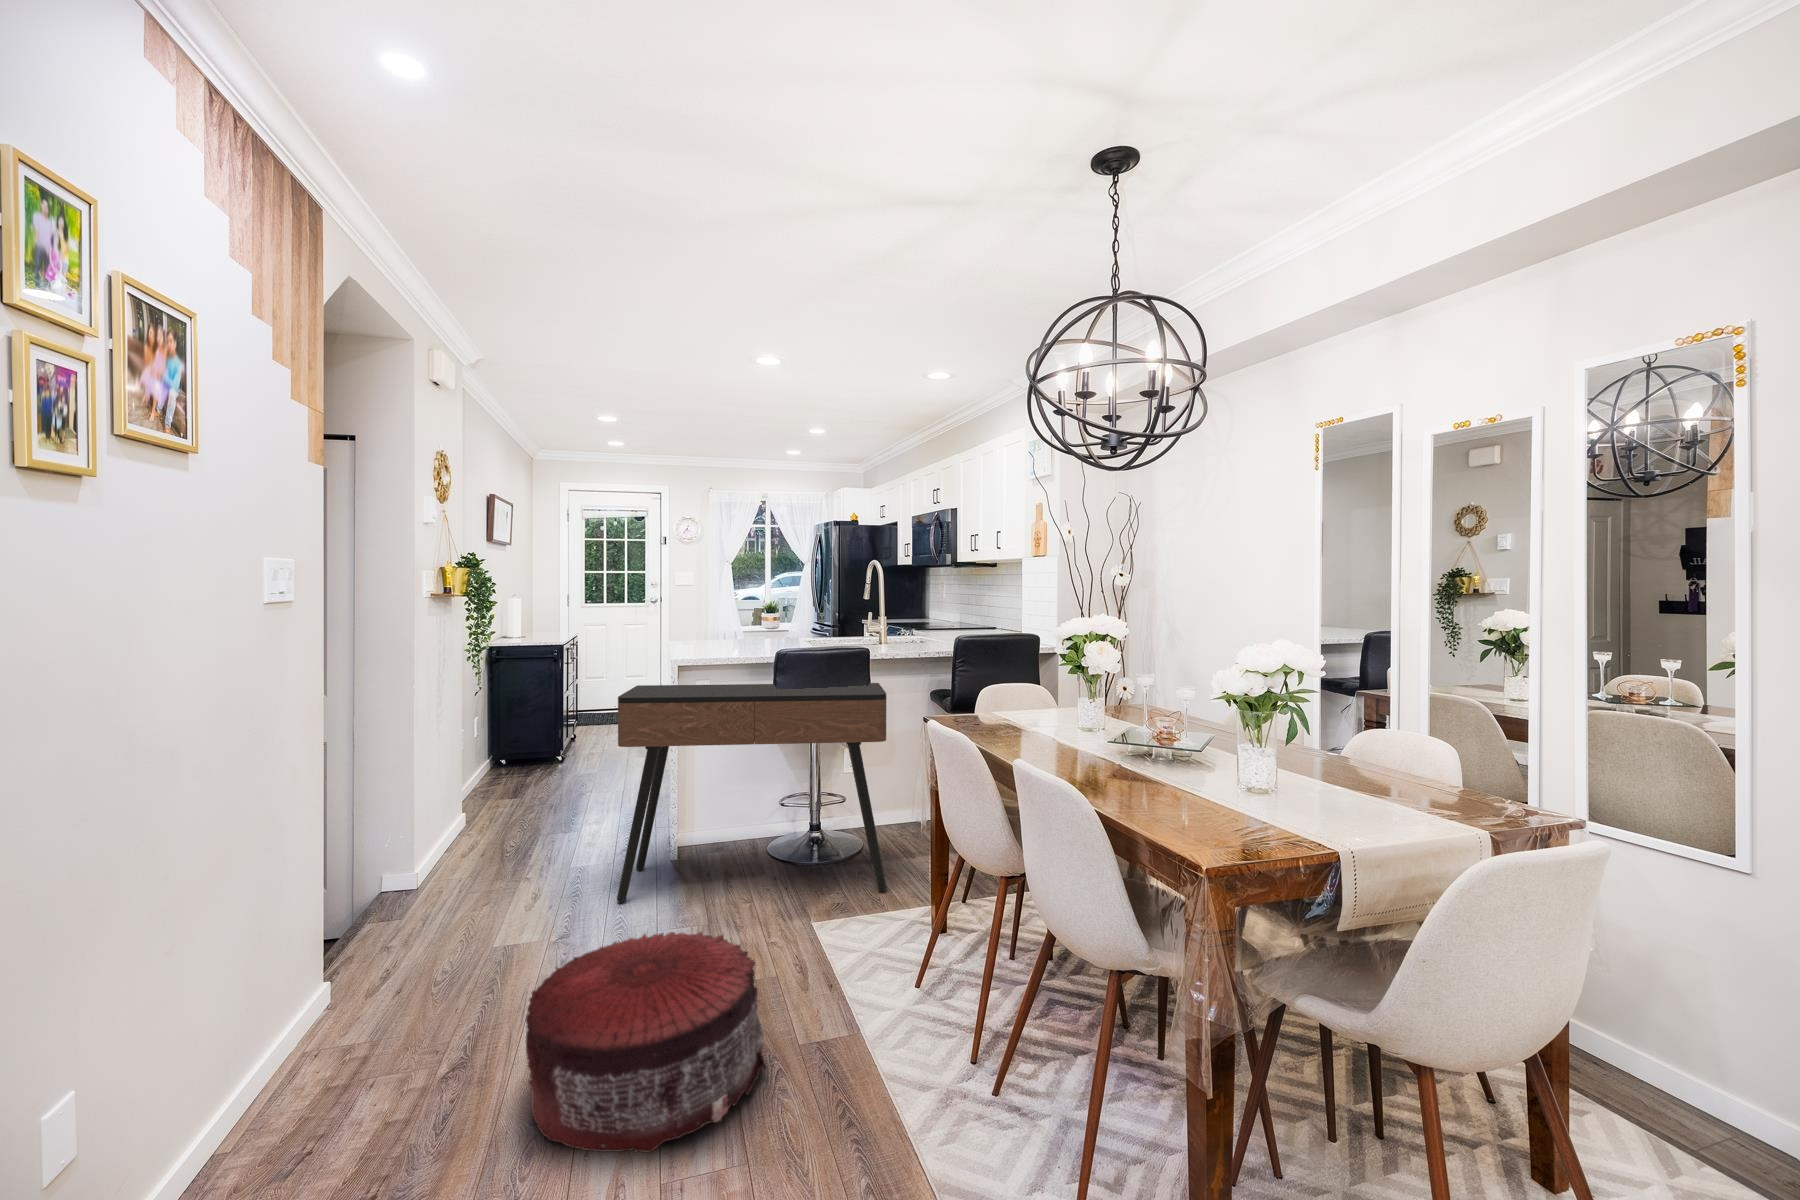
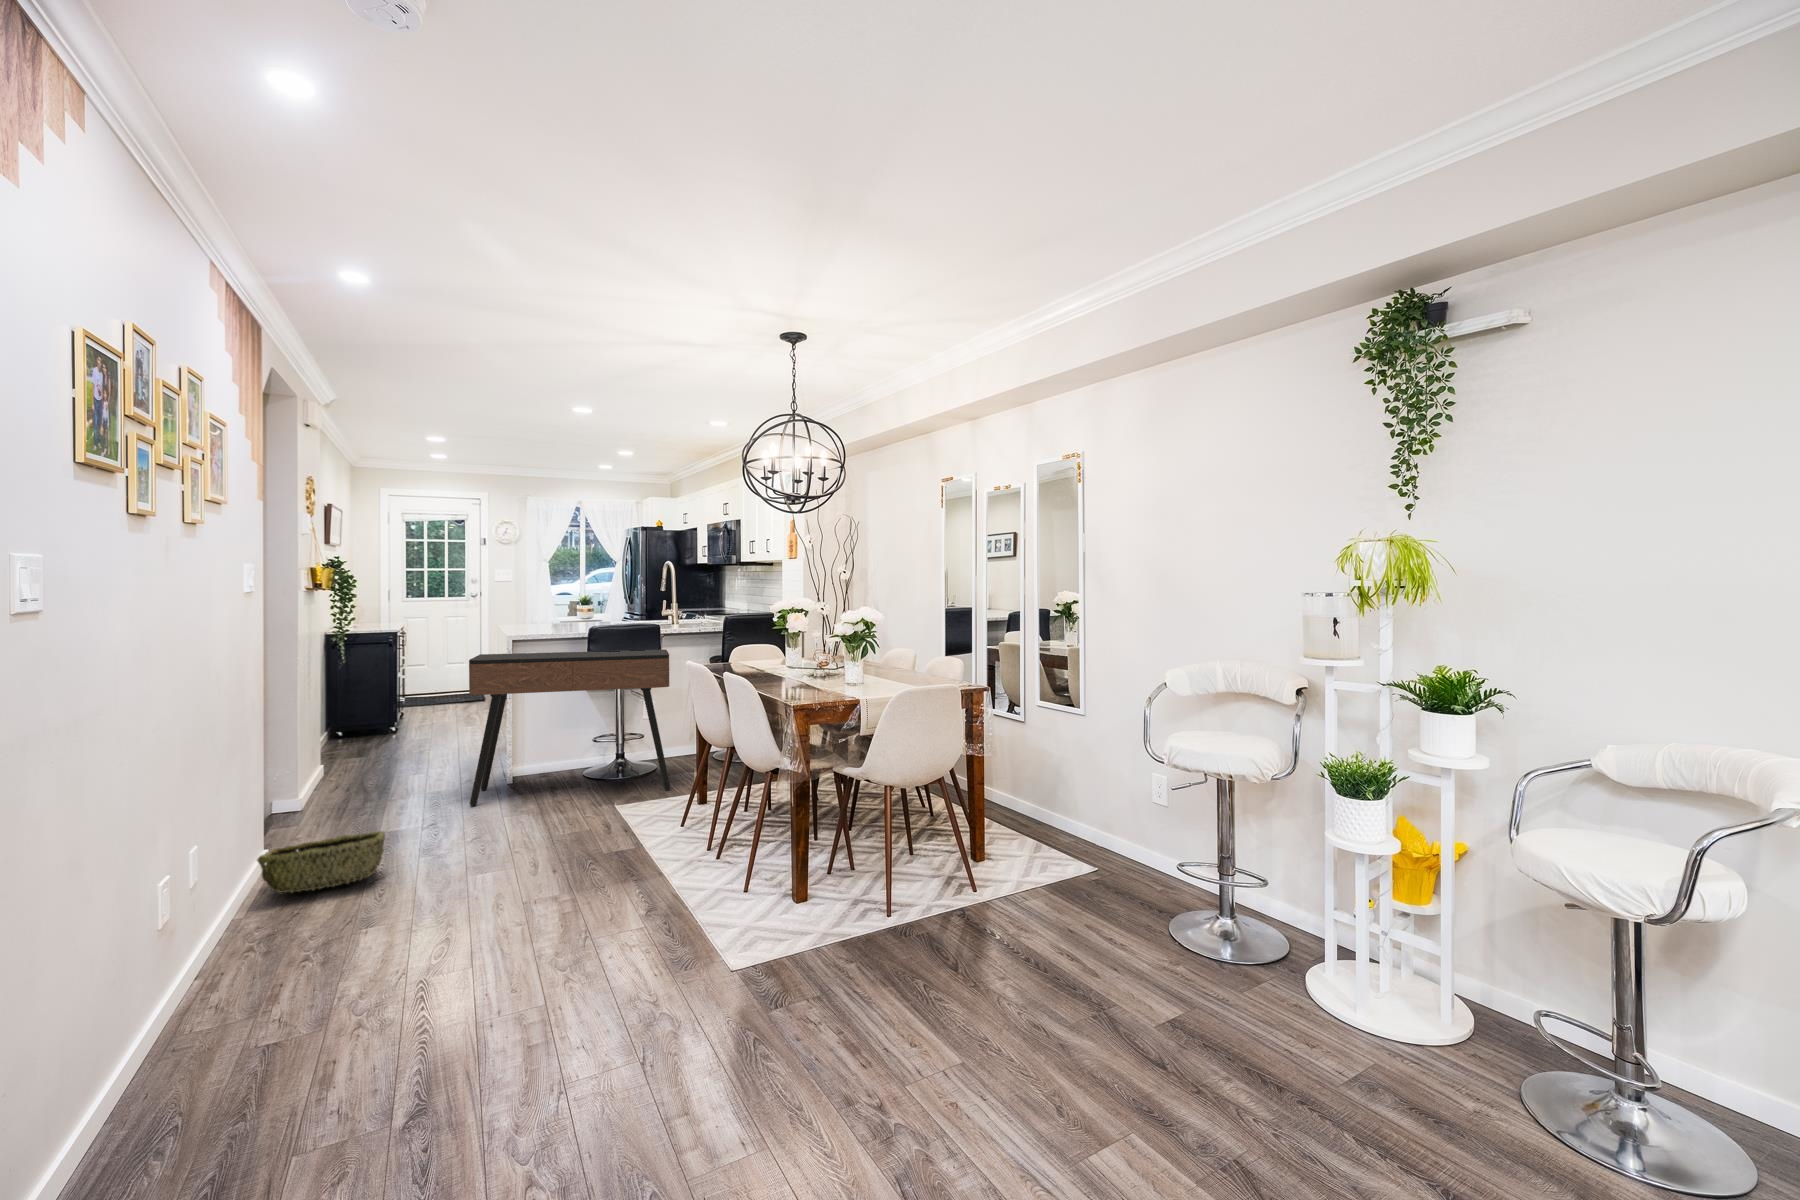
pouf: present [526,932,766,1152] -> none [431,793,583,894]
woven basket: none [255,984,469,1106] -> present [257,831,385,893]

